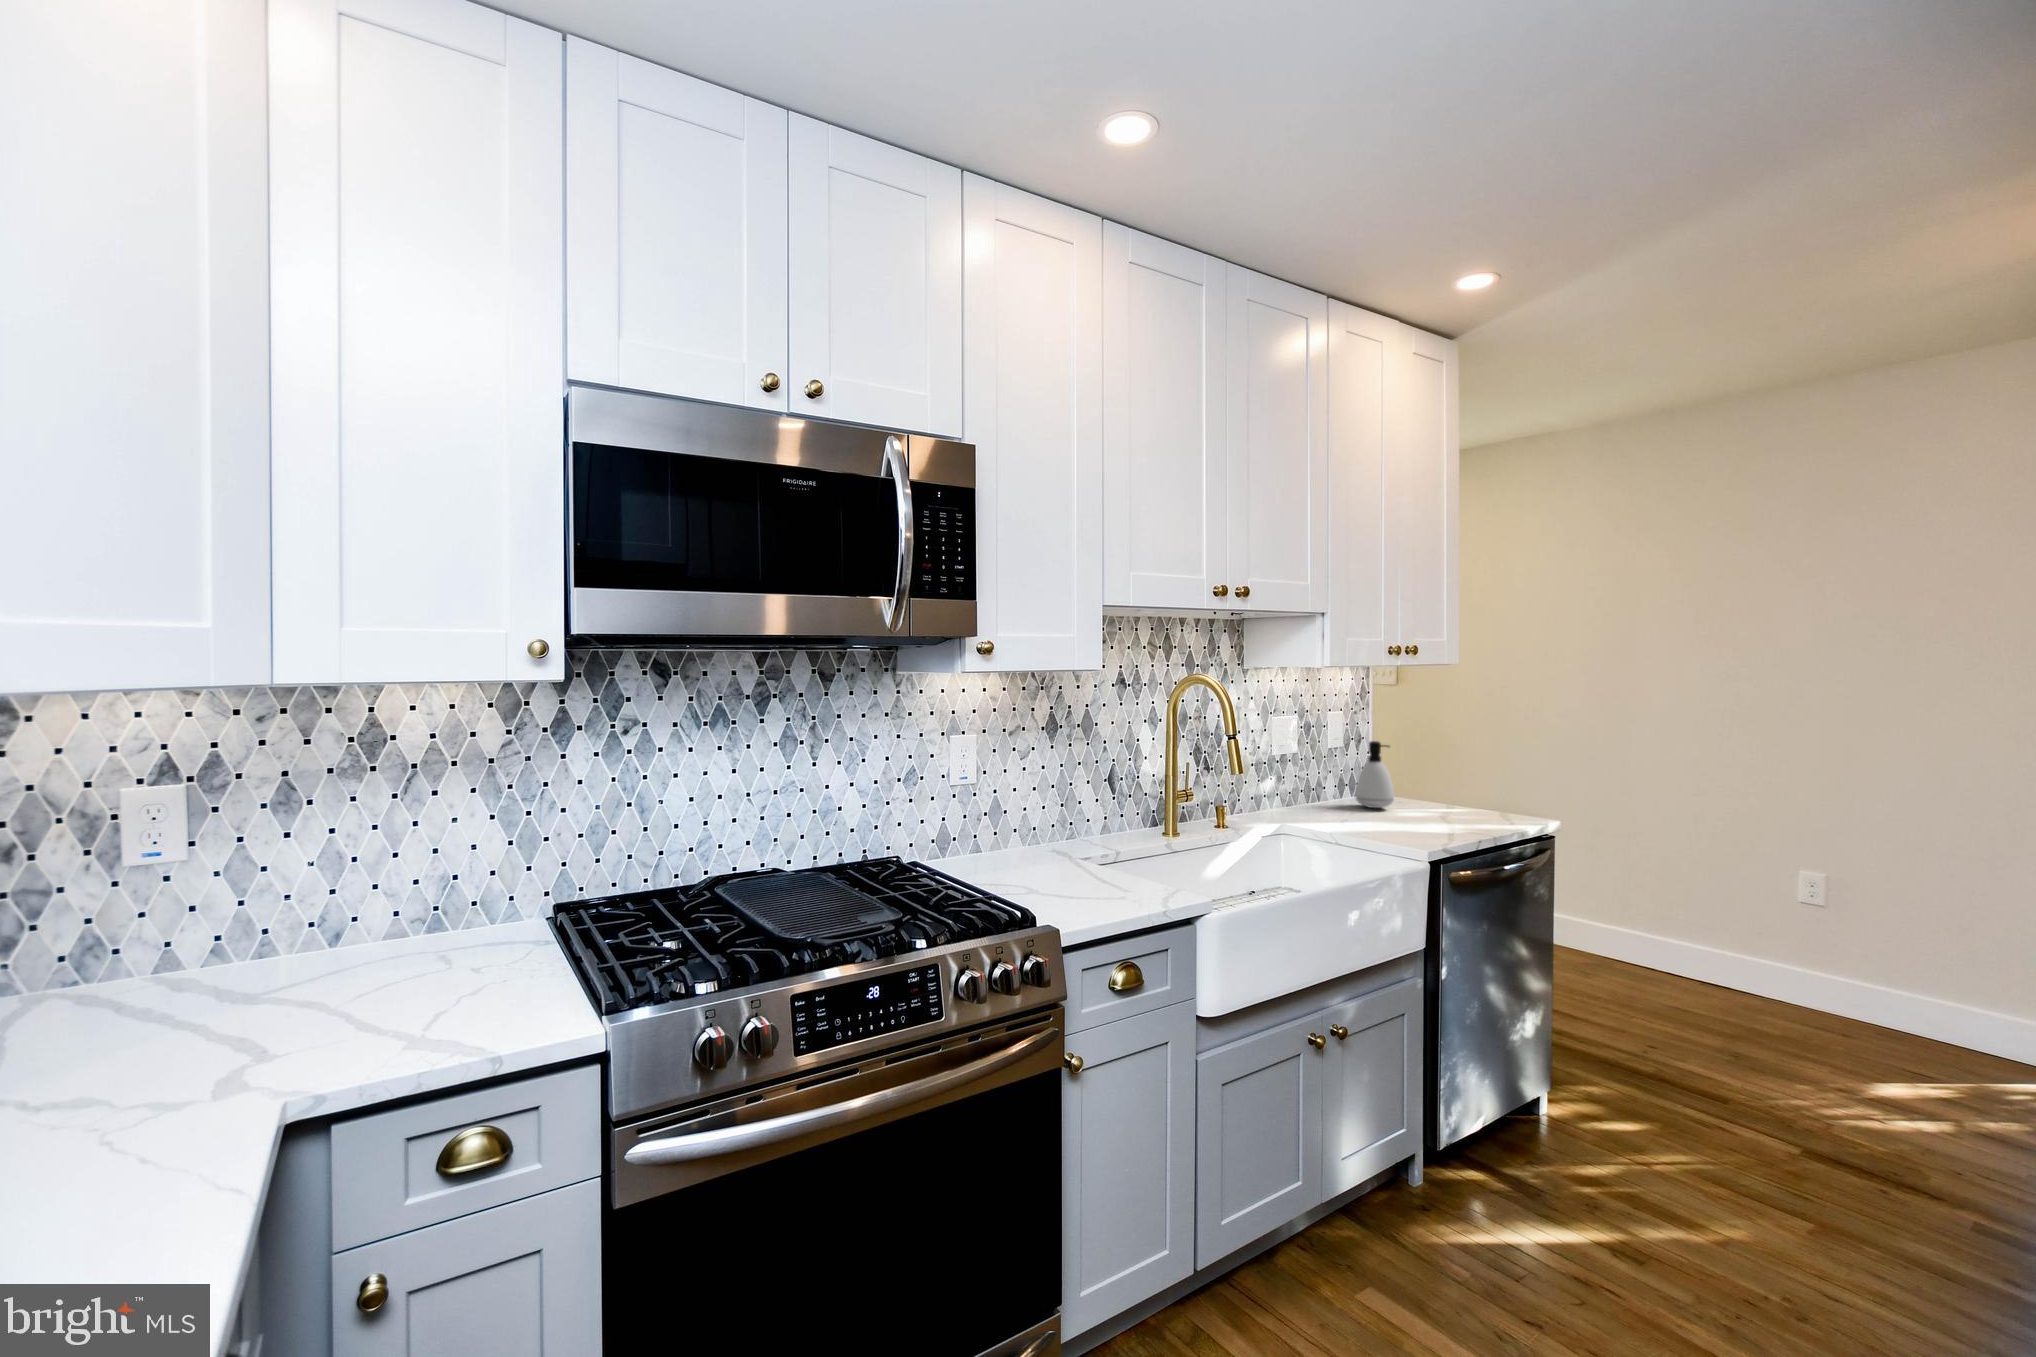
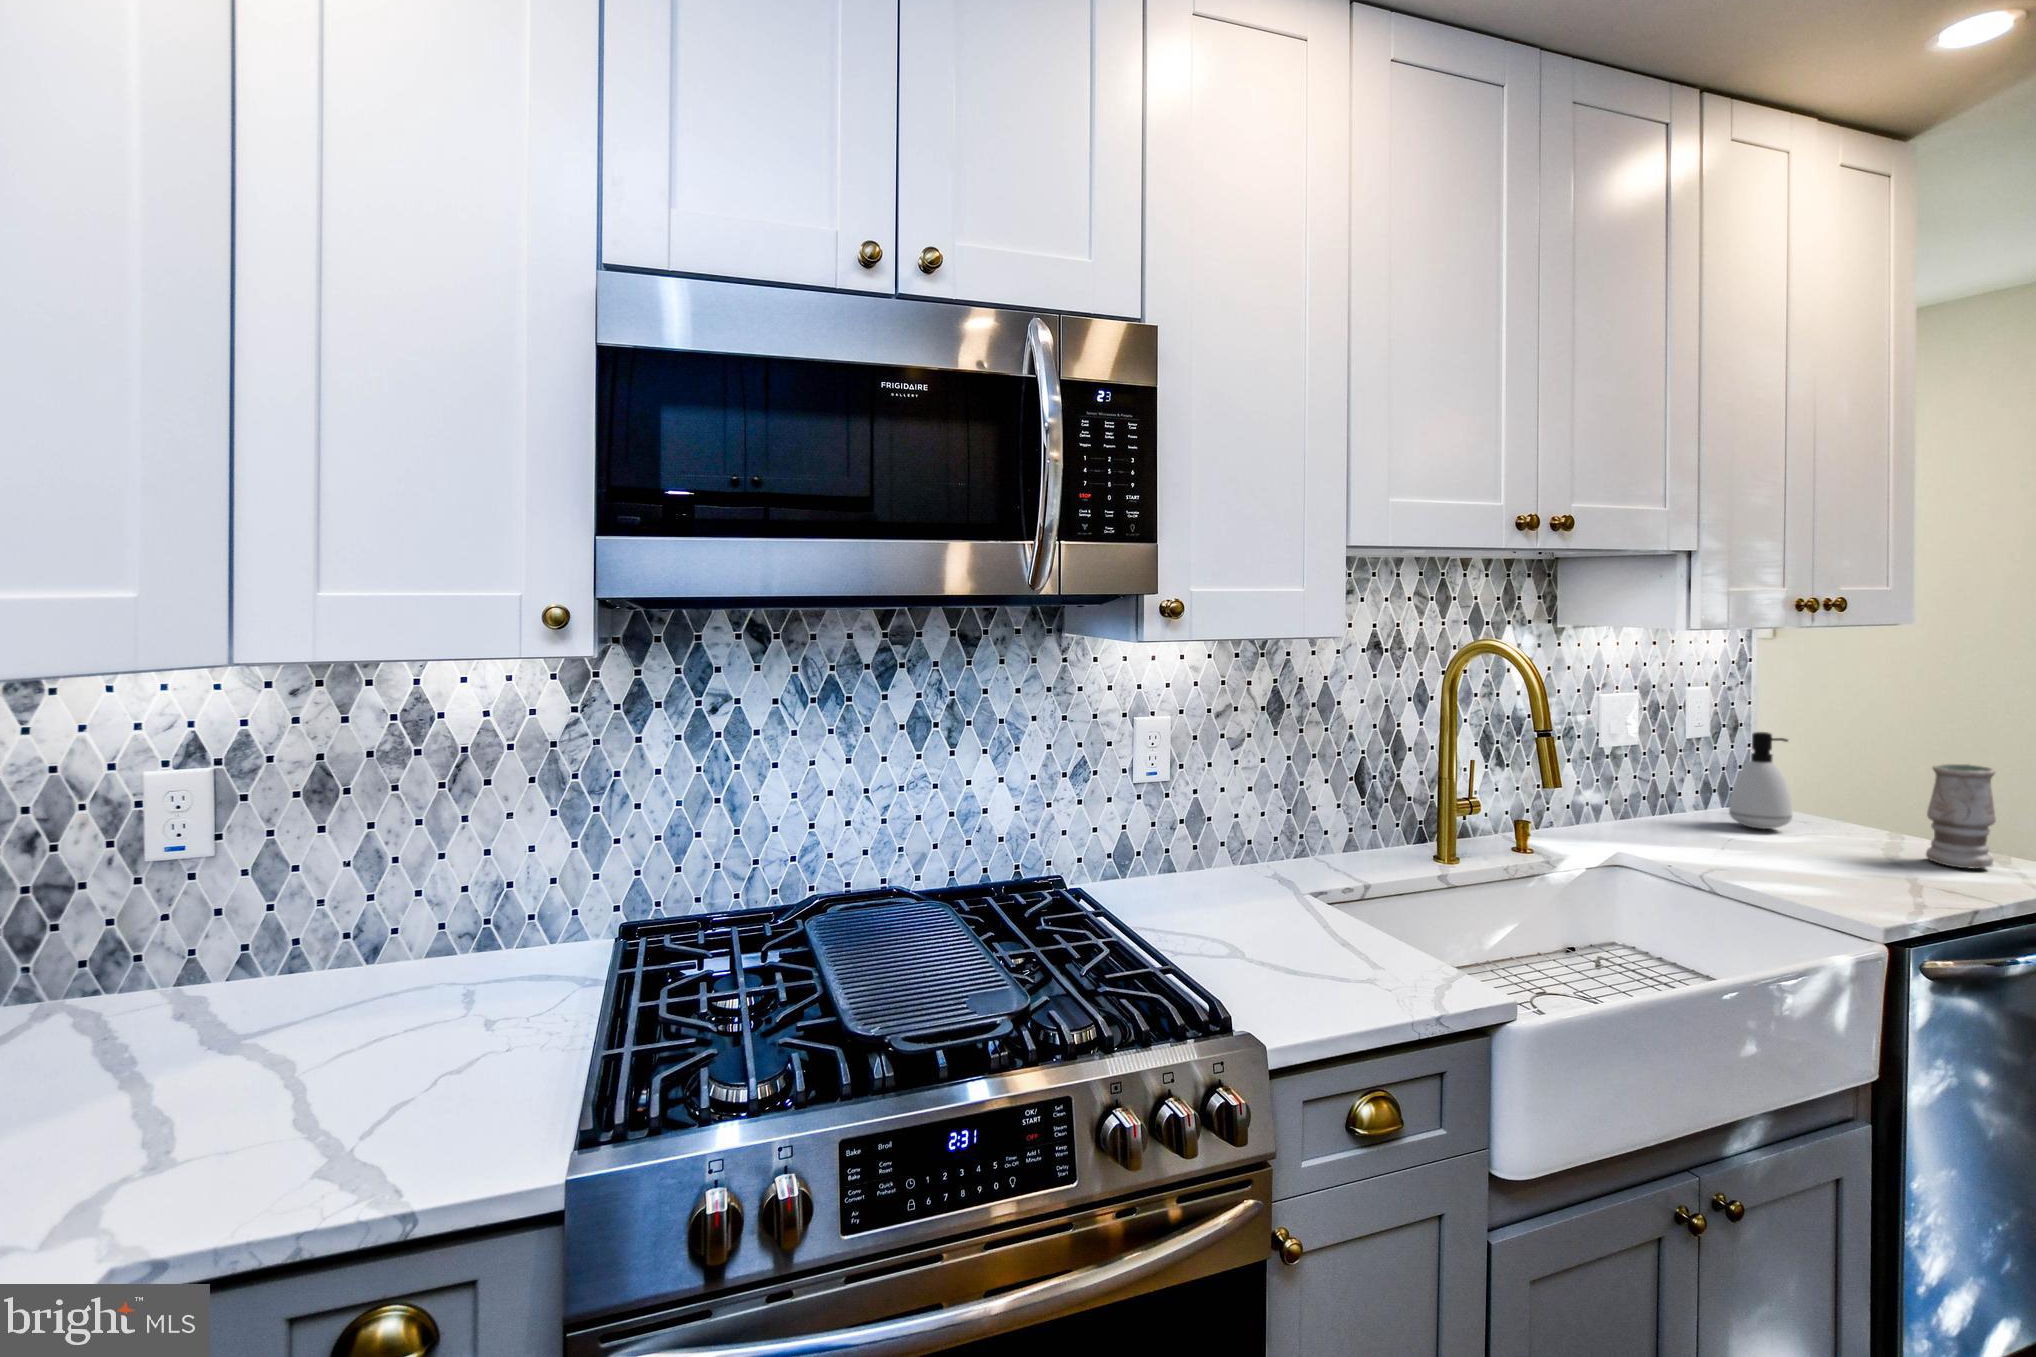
vase: none [1471,760,1509,828] -> present [1926,764,1996,869]

